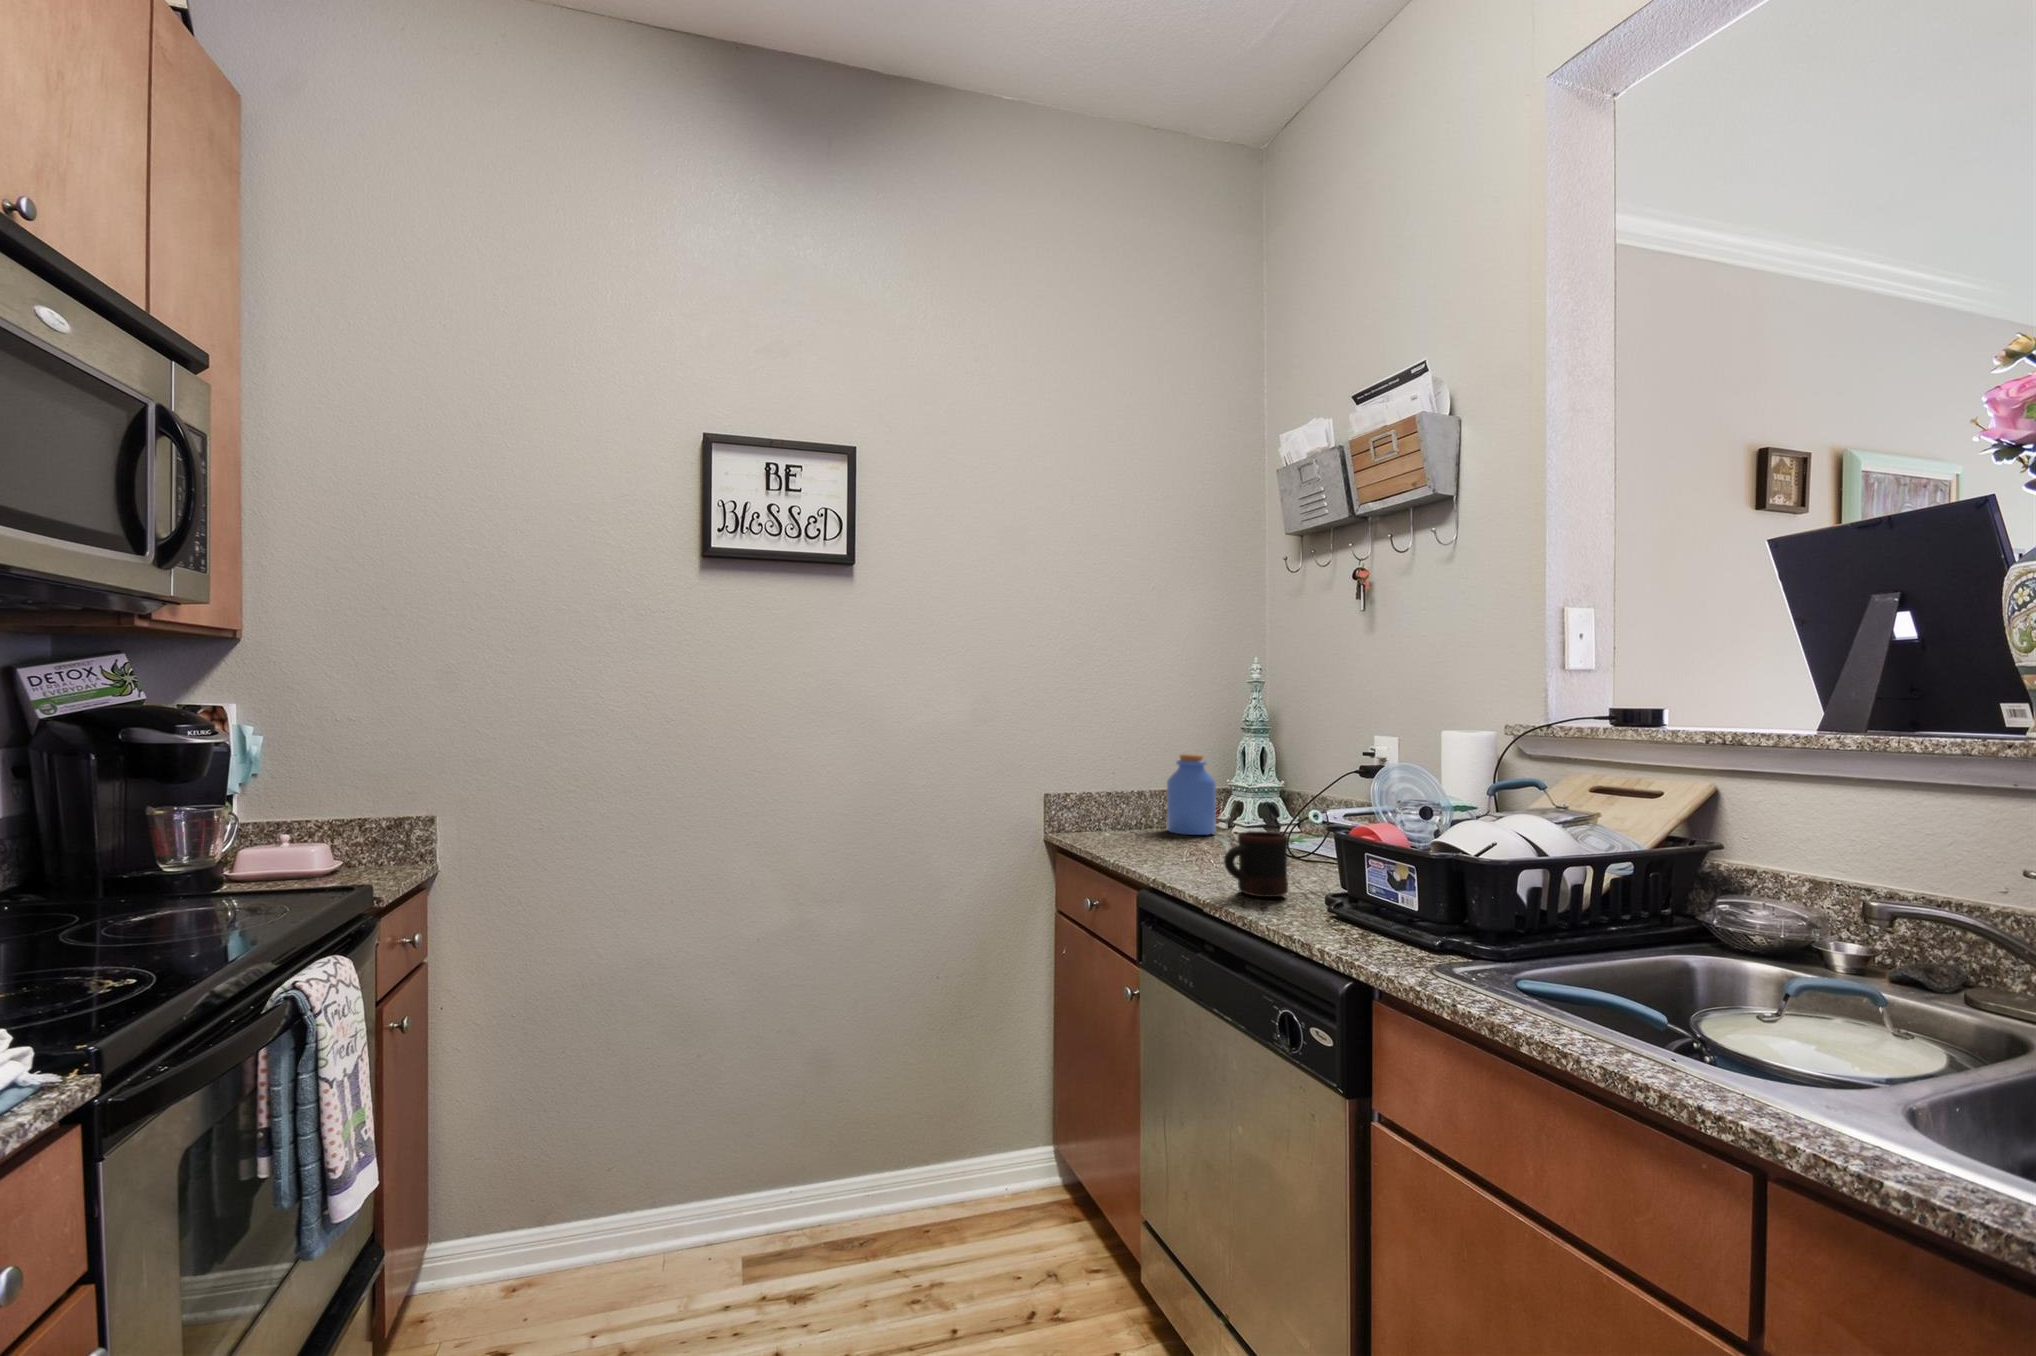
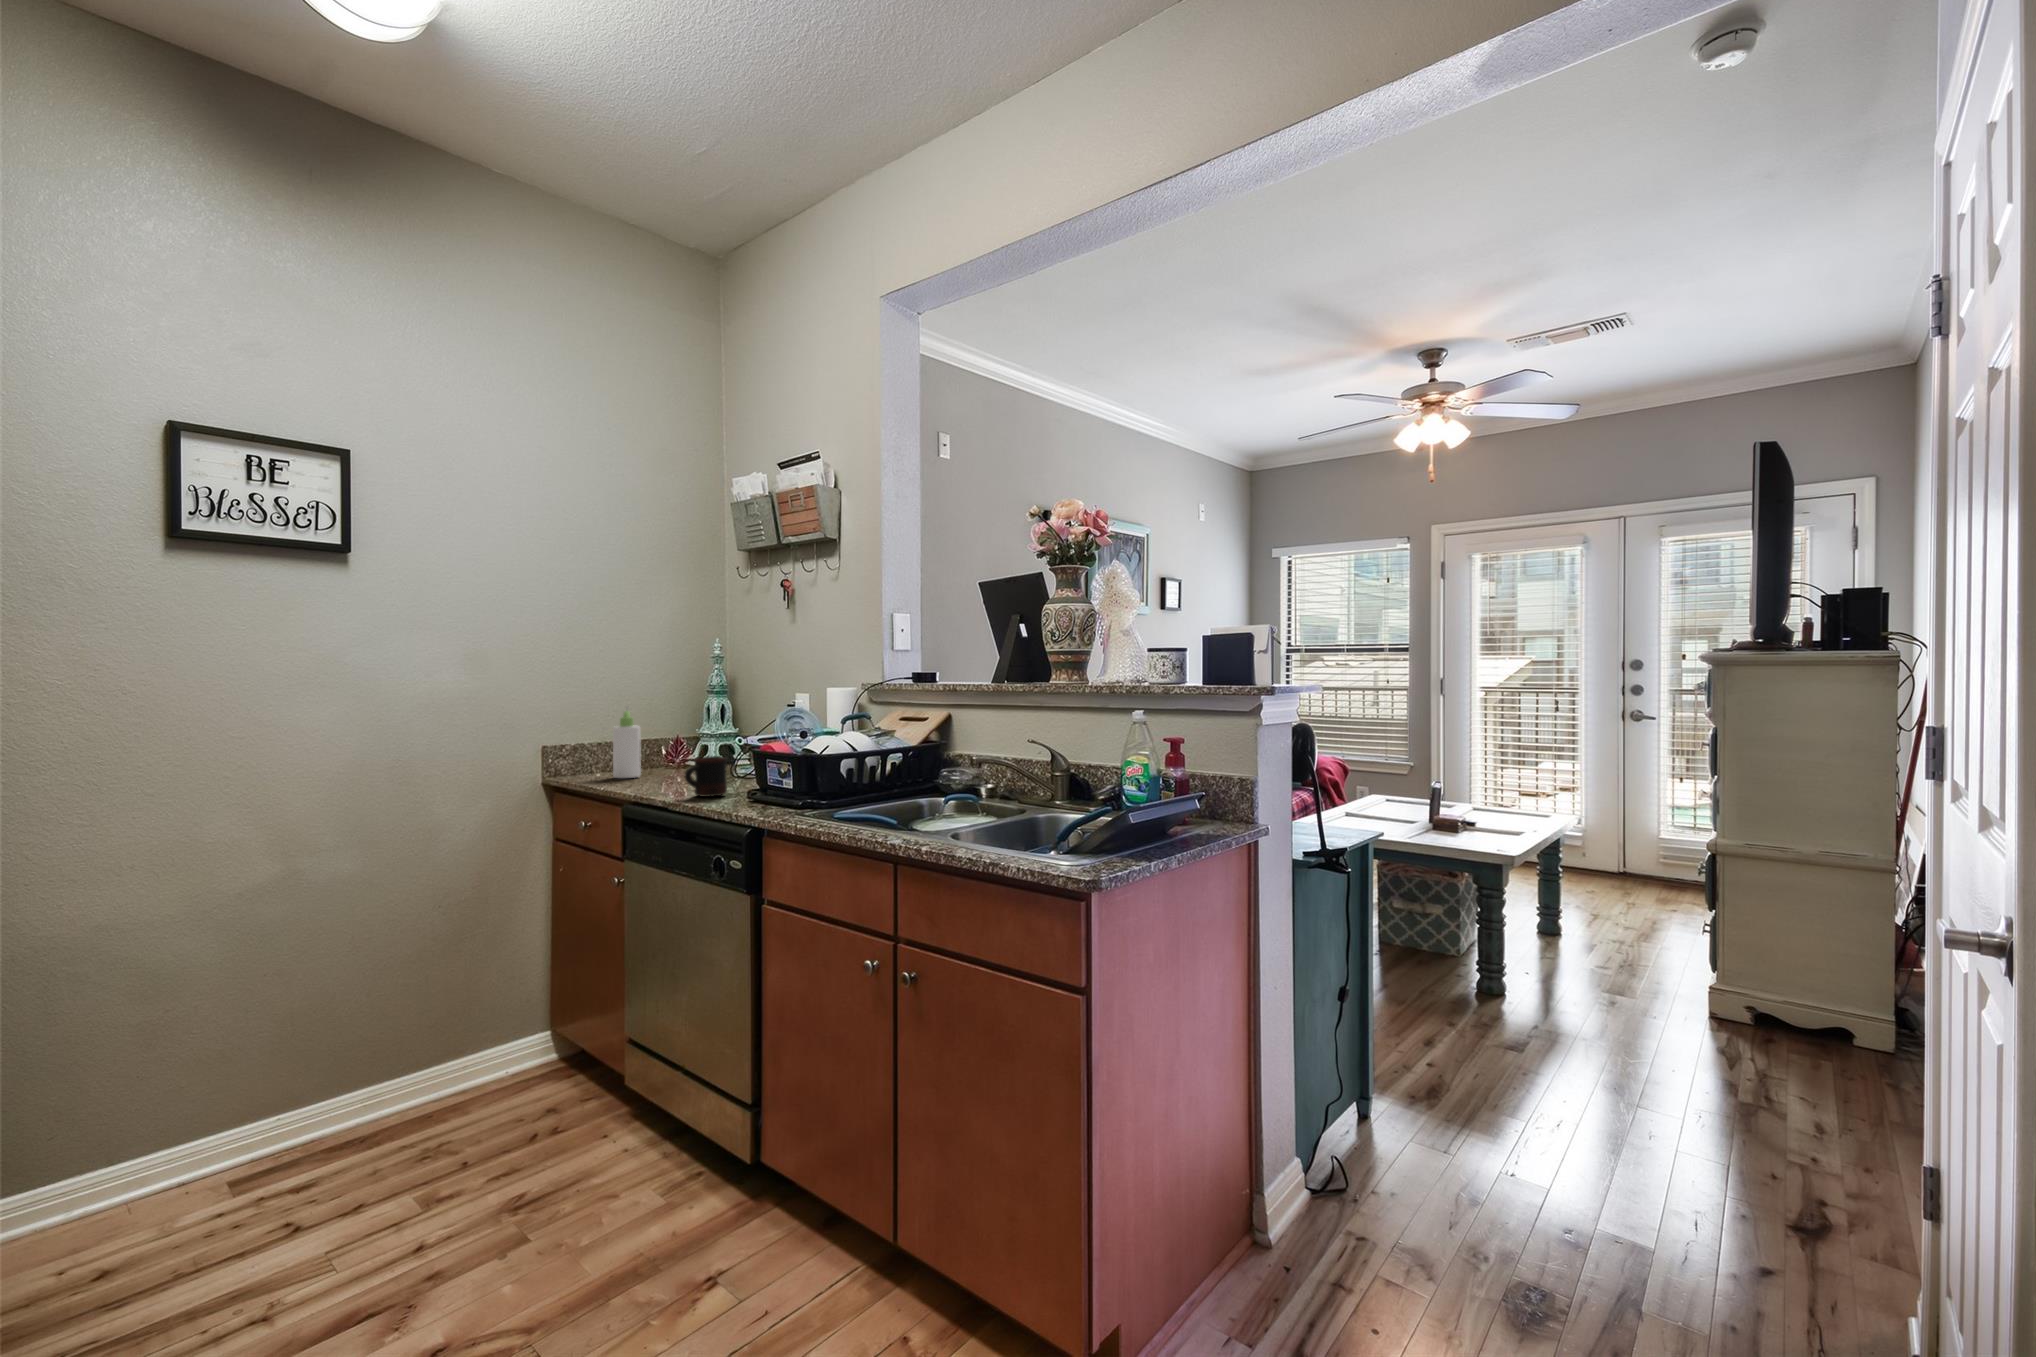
bottle: none [1126,746,1159,843] -> present [613,707,641,778]
jar: present [1167,754,1216,835] -> none [647,711,686,772]

